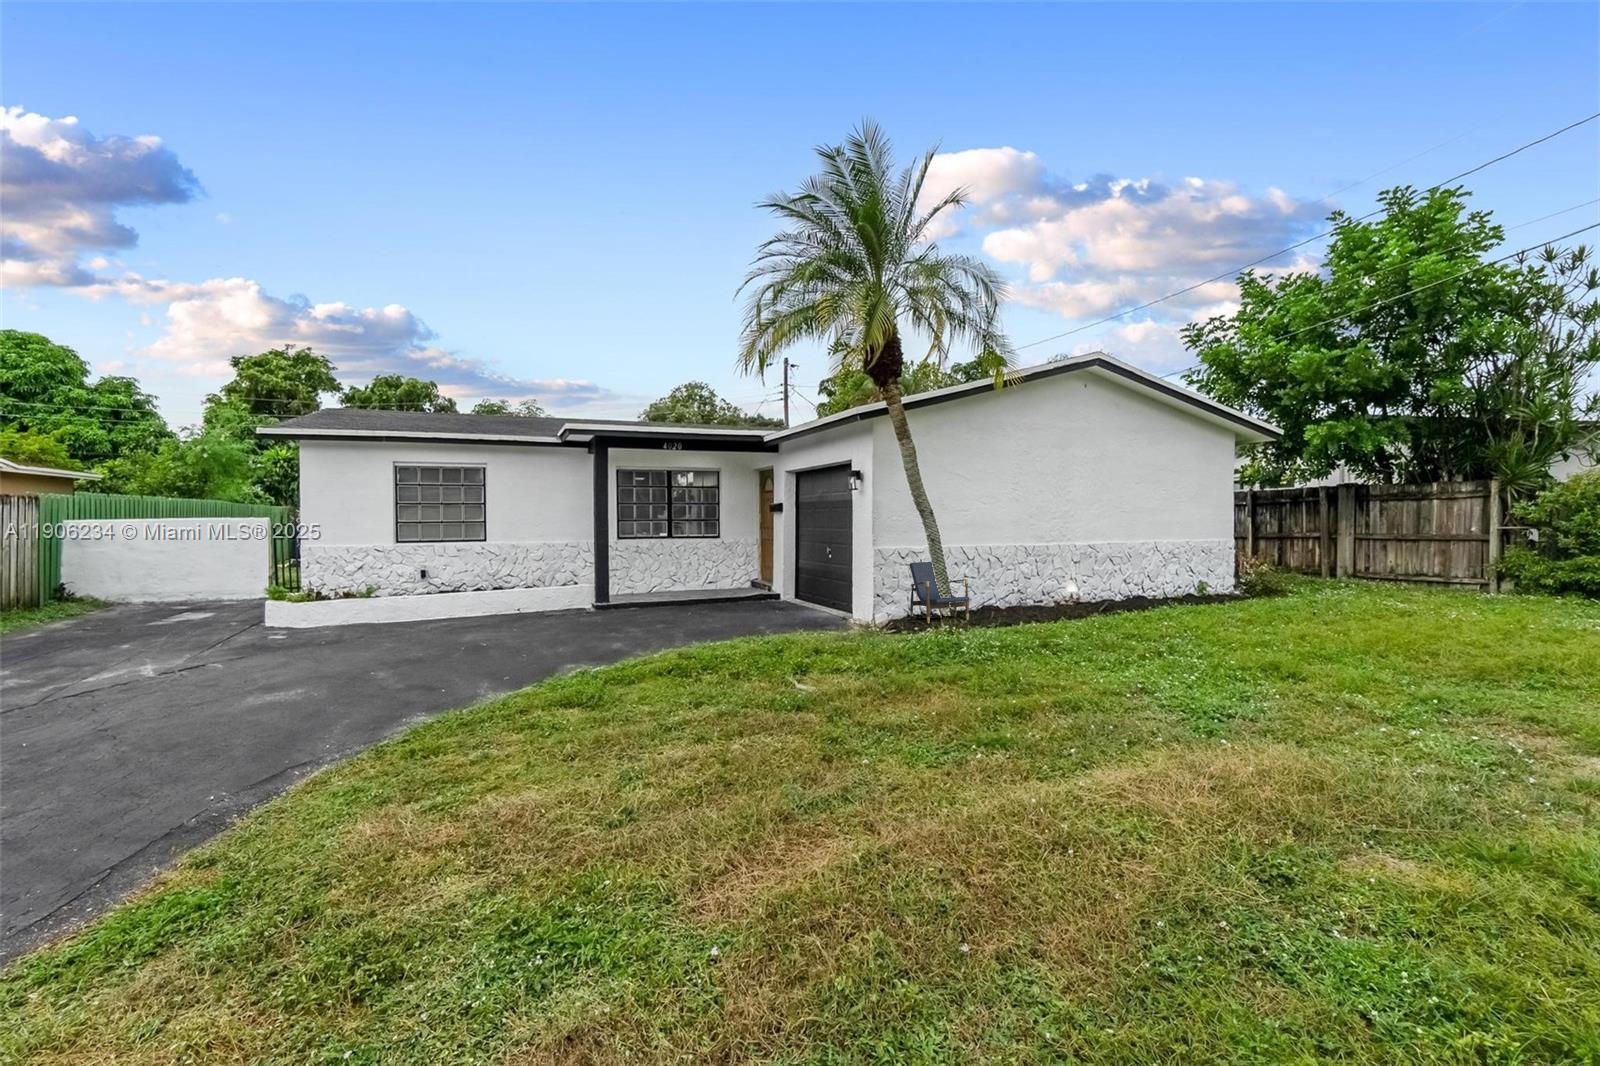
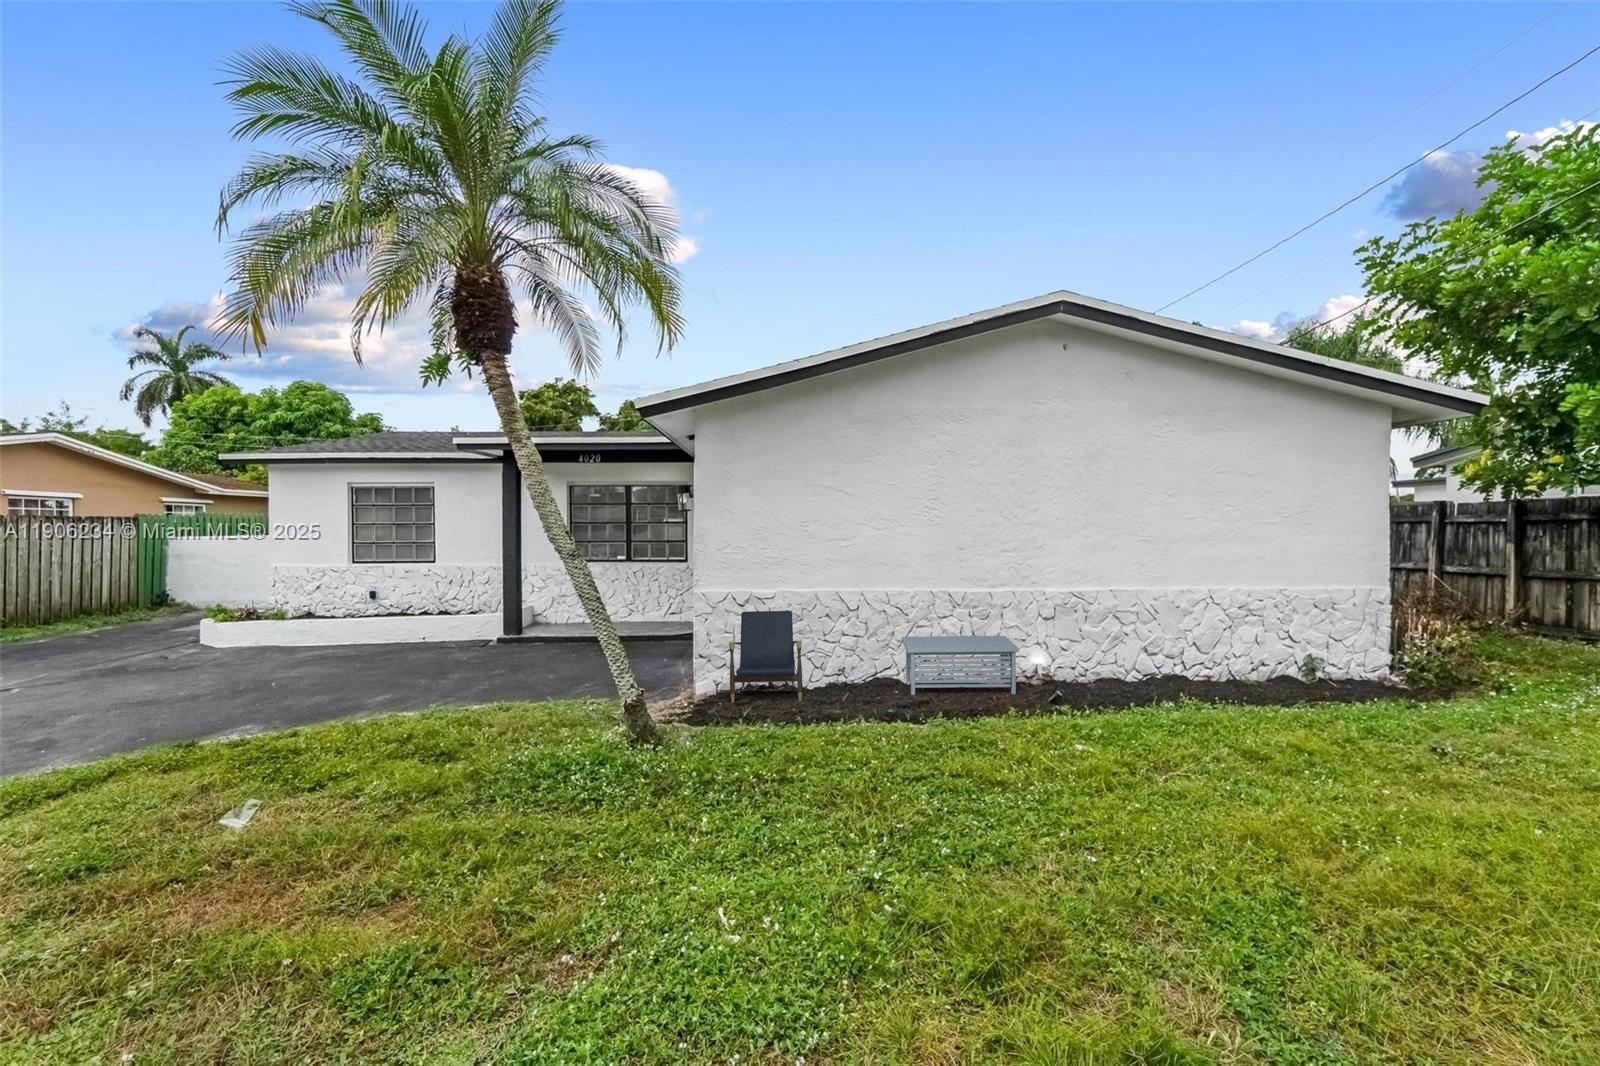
storage bench: none [1001,574,1082,613] -> present [902,636,1018,695]

